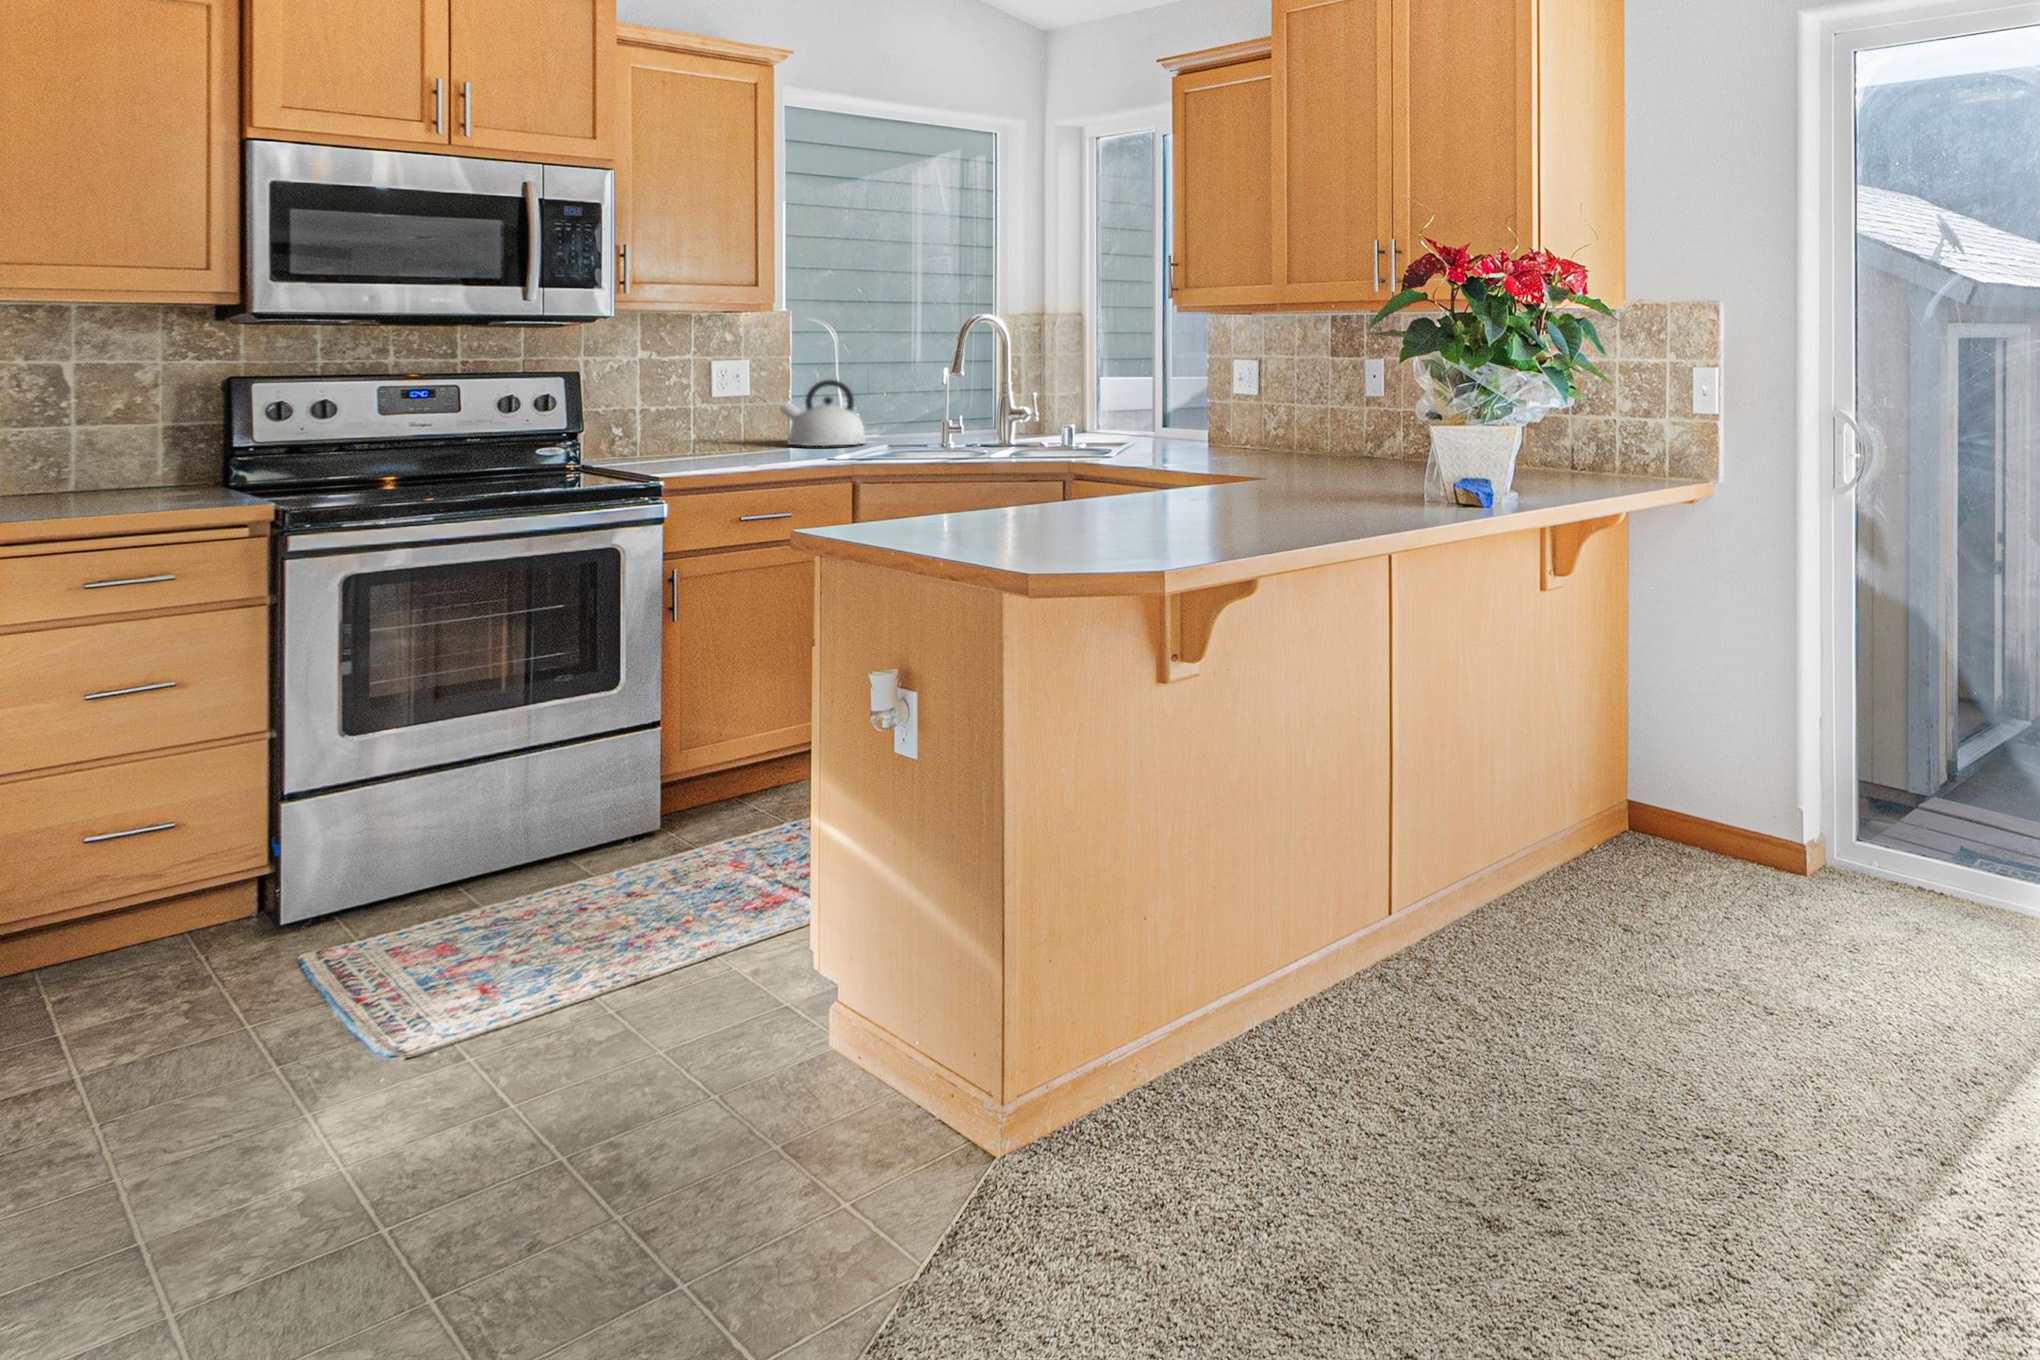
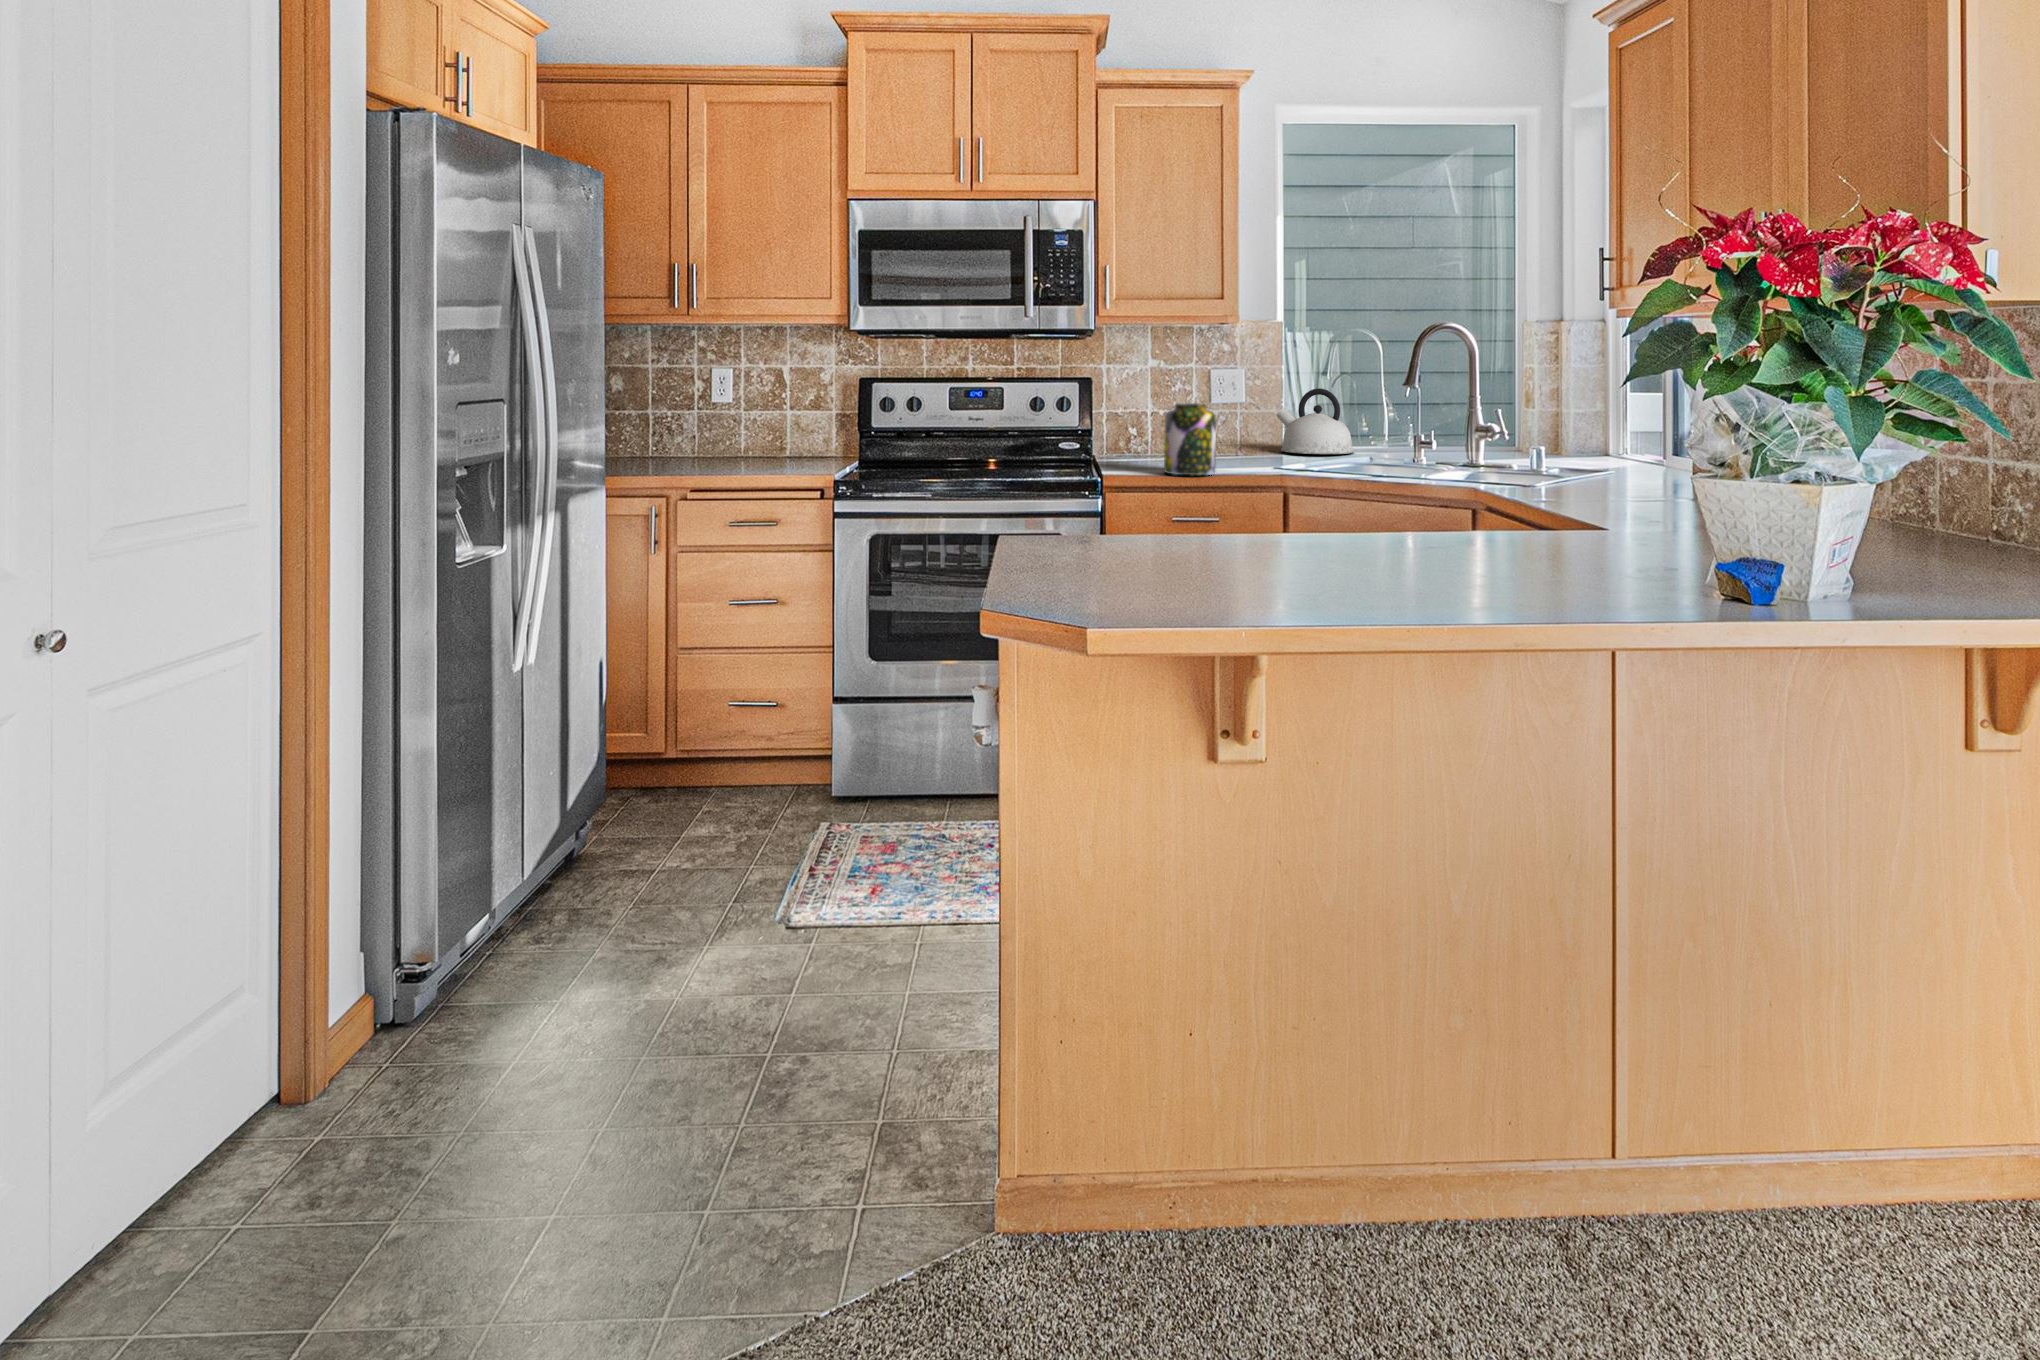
jar: none [714,396,777,471] -> present [1164,403,1216,475]

